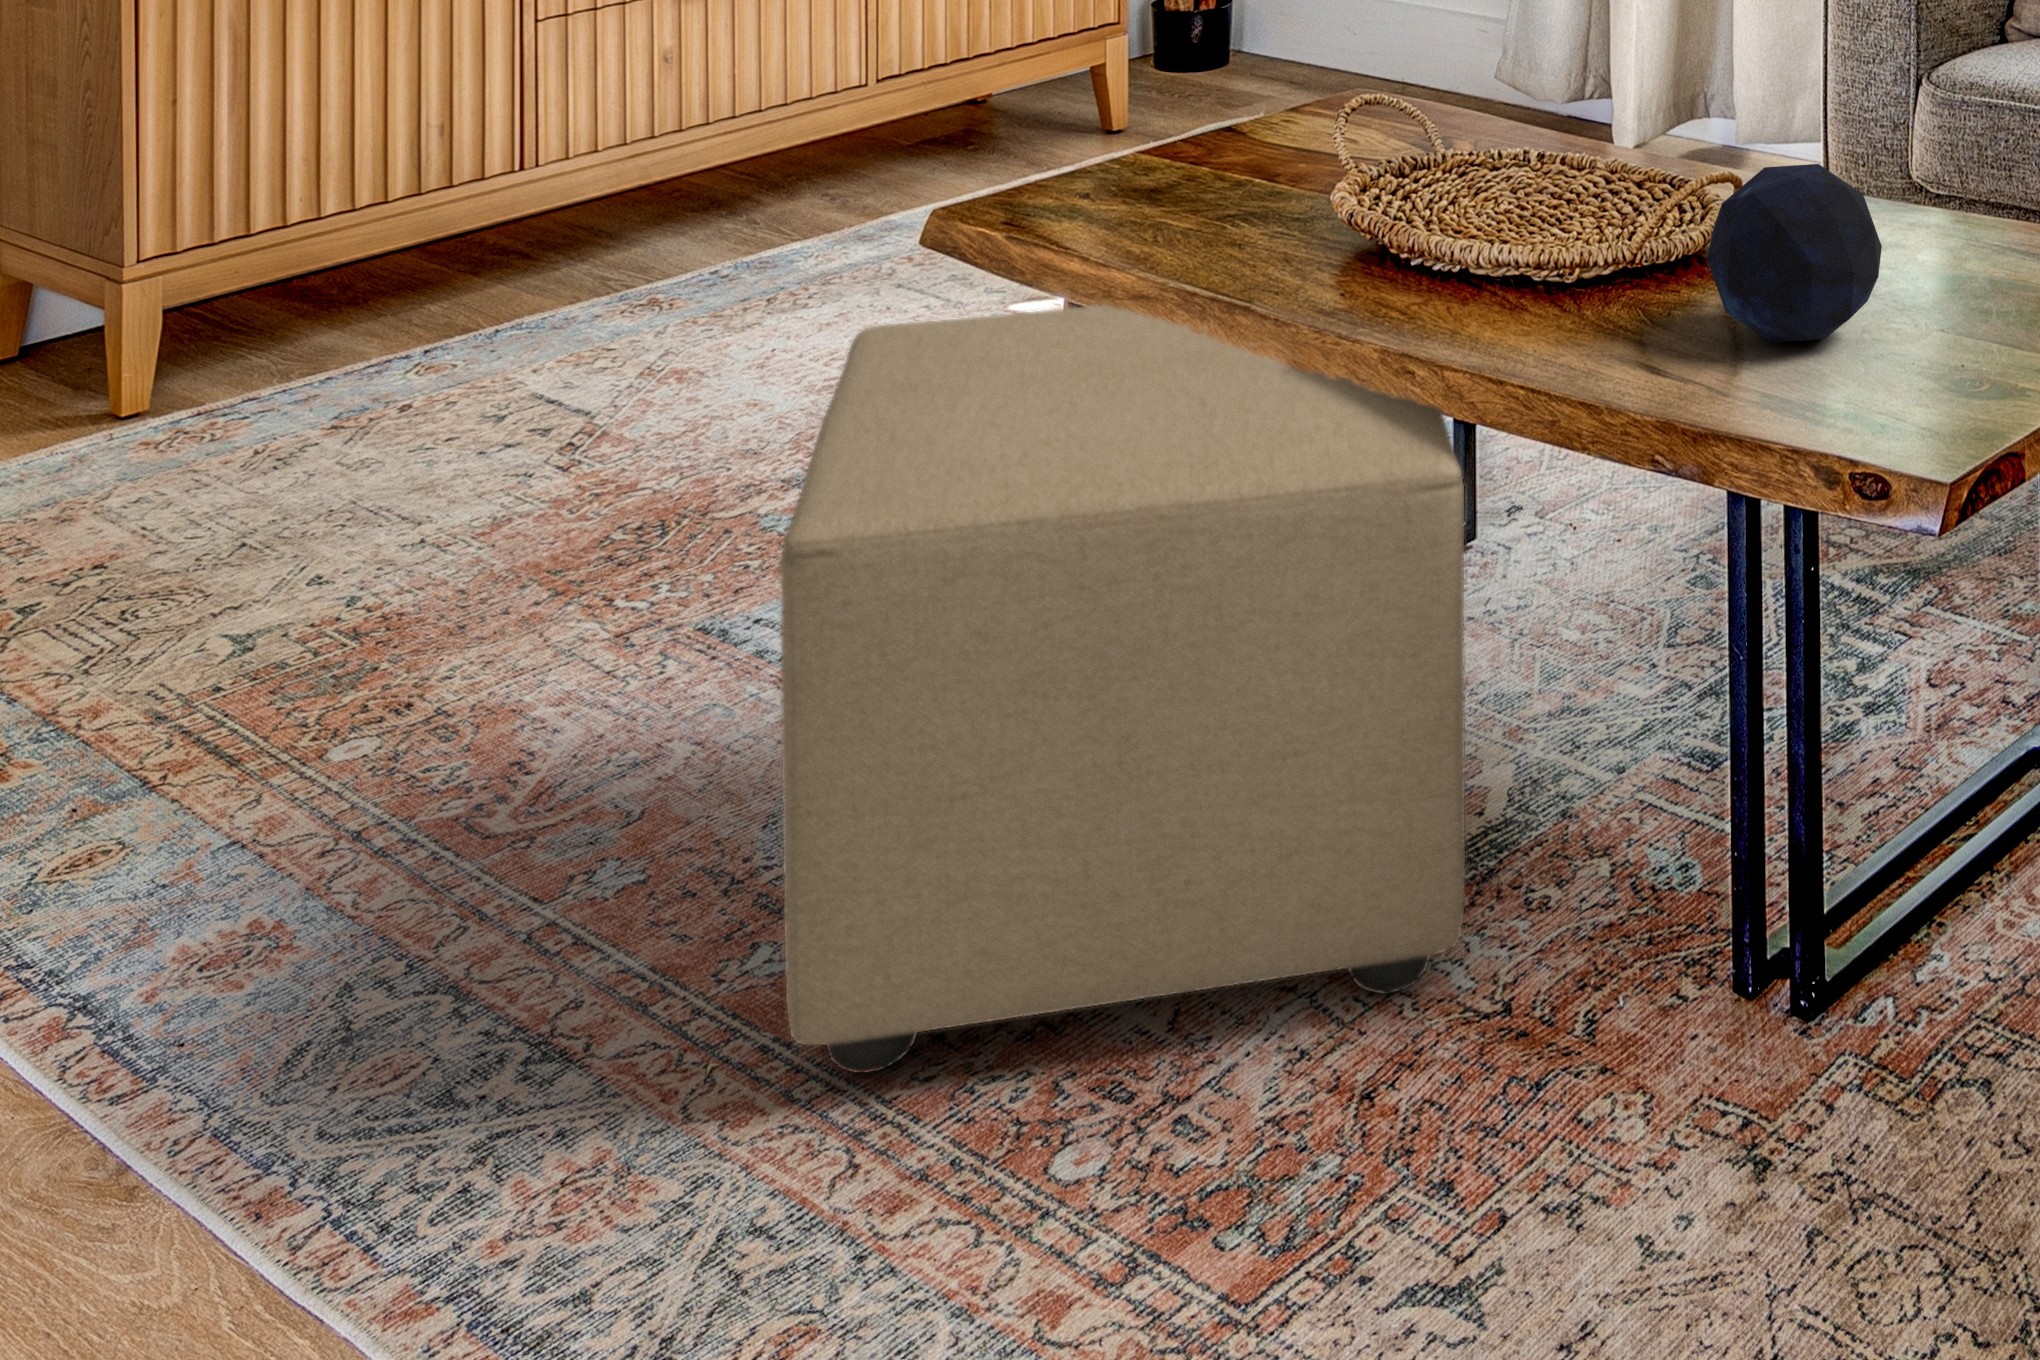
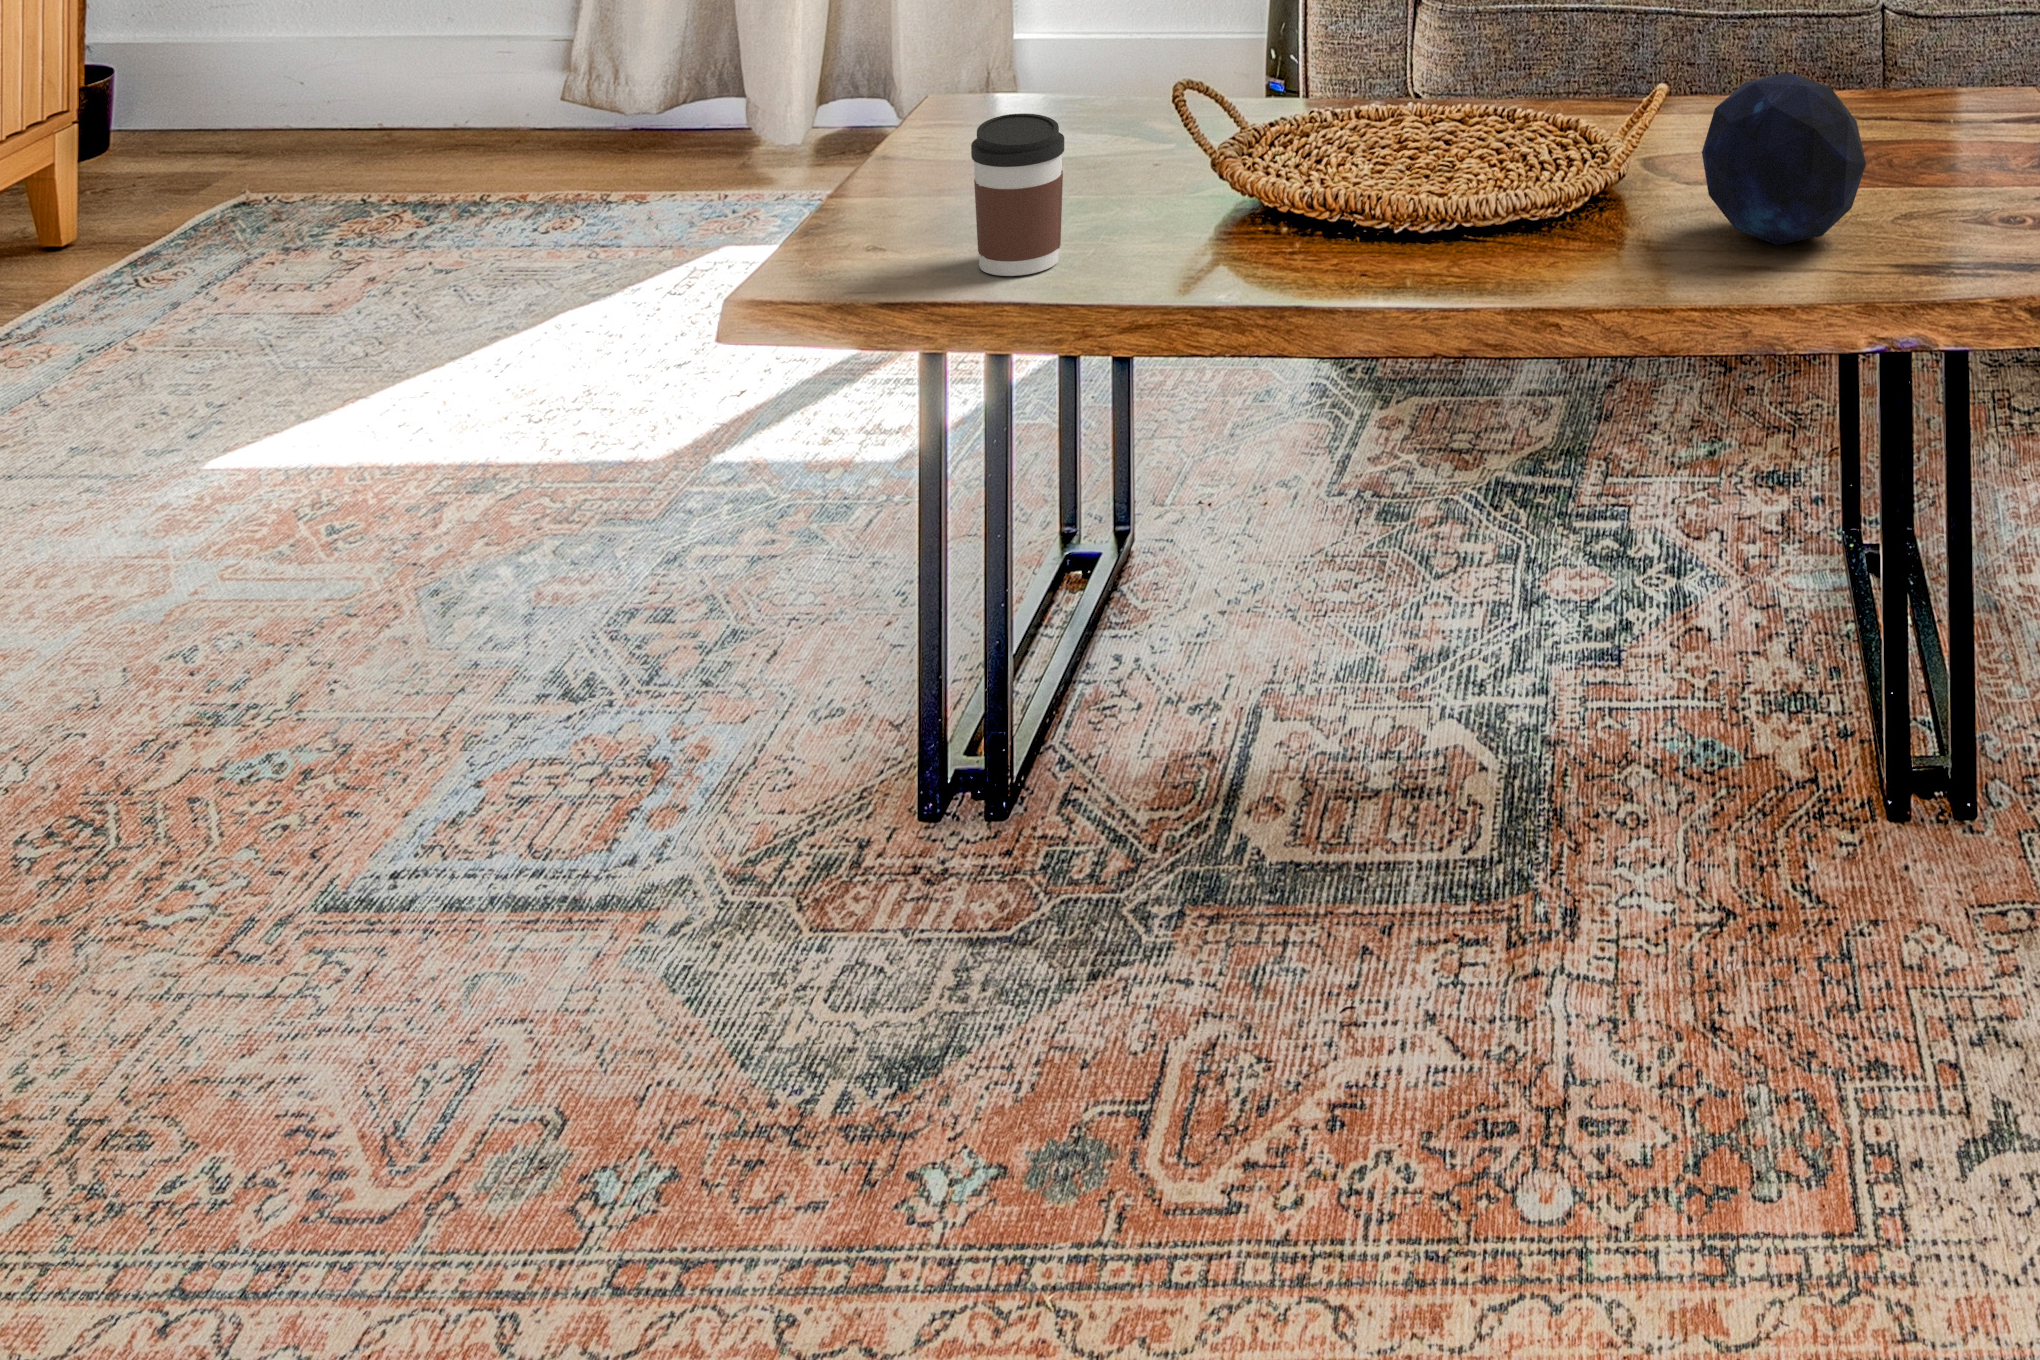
coffee cup: none [1142,93,1226,236] -> present [971,113,1064,276]
ottoman: present [780,305,1465,1073] -> none [770,275,1671,1248]

